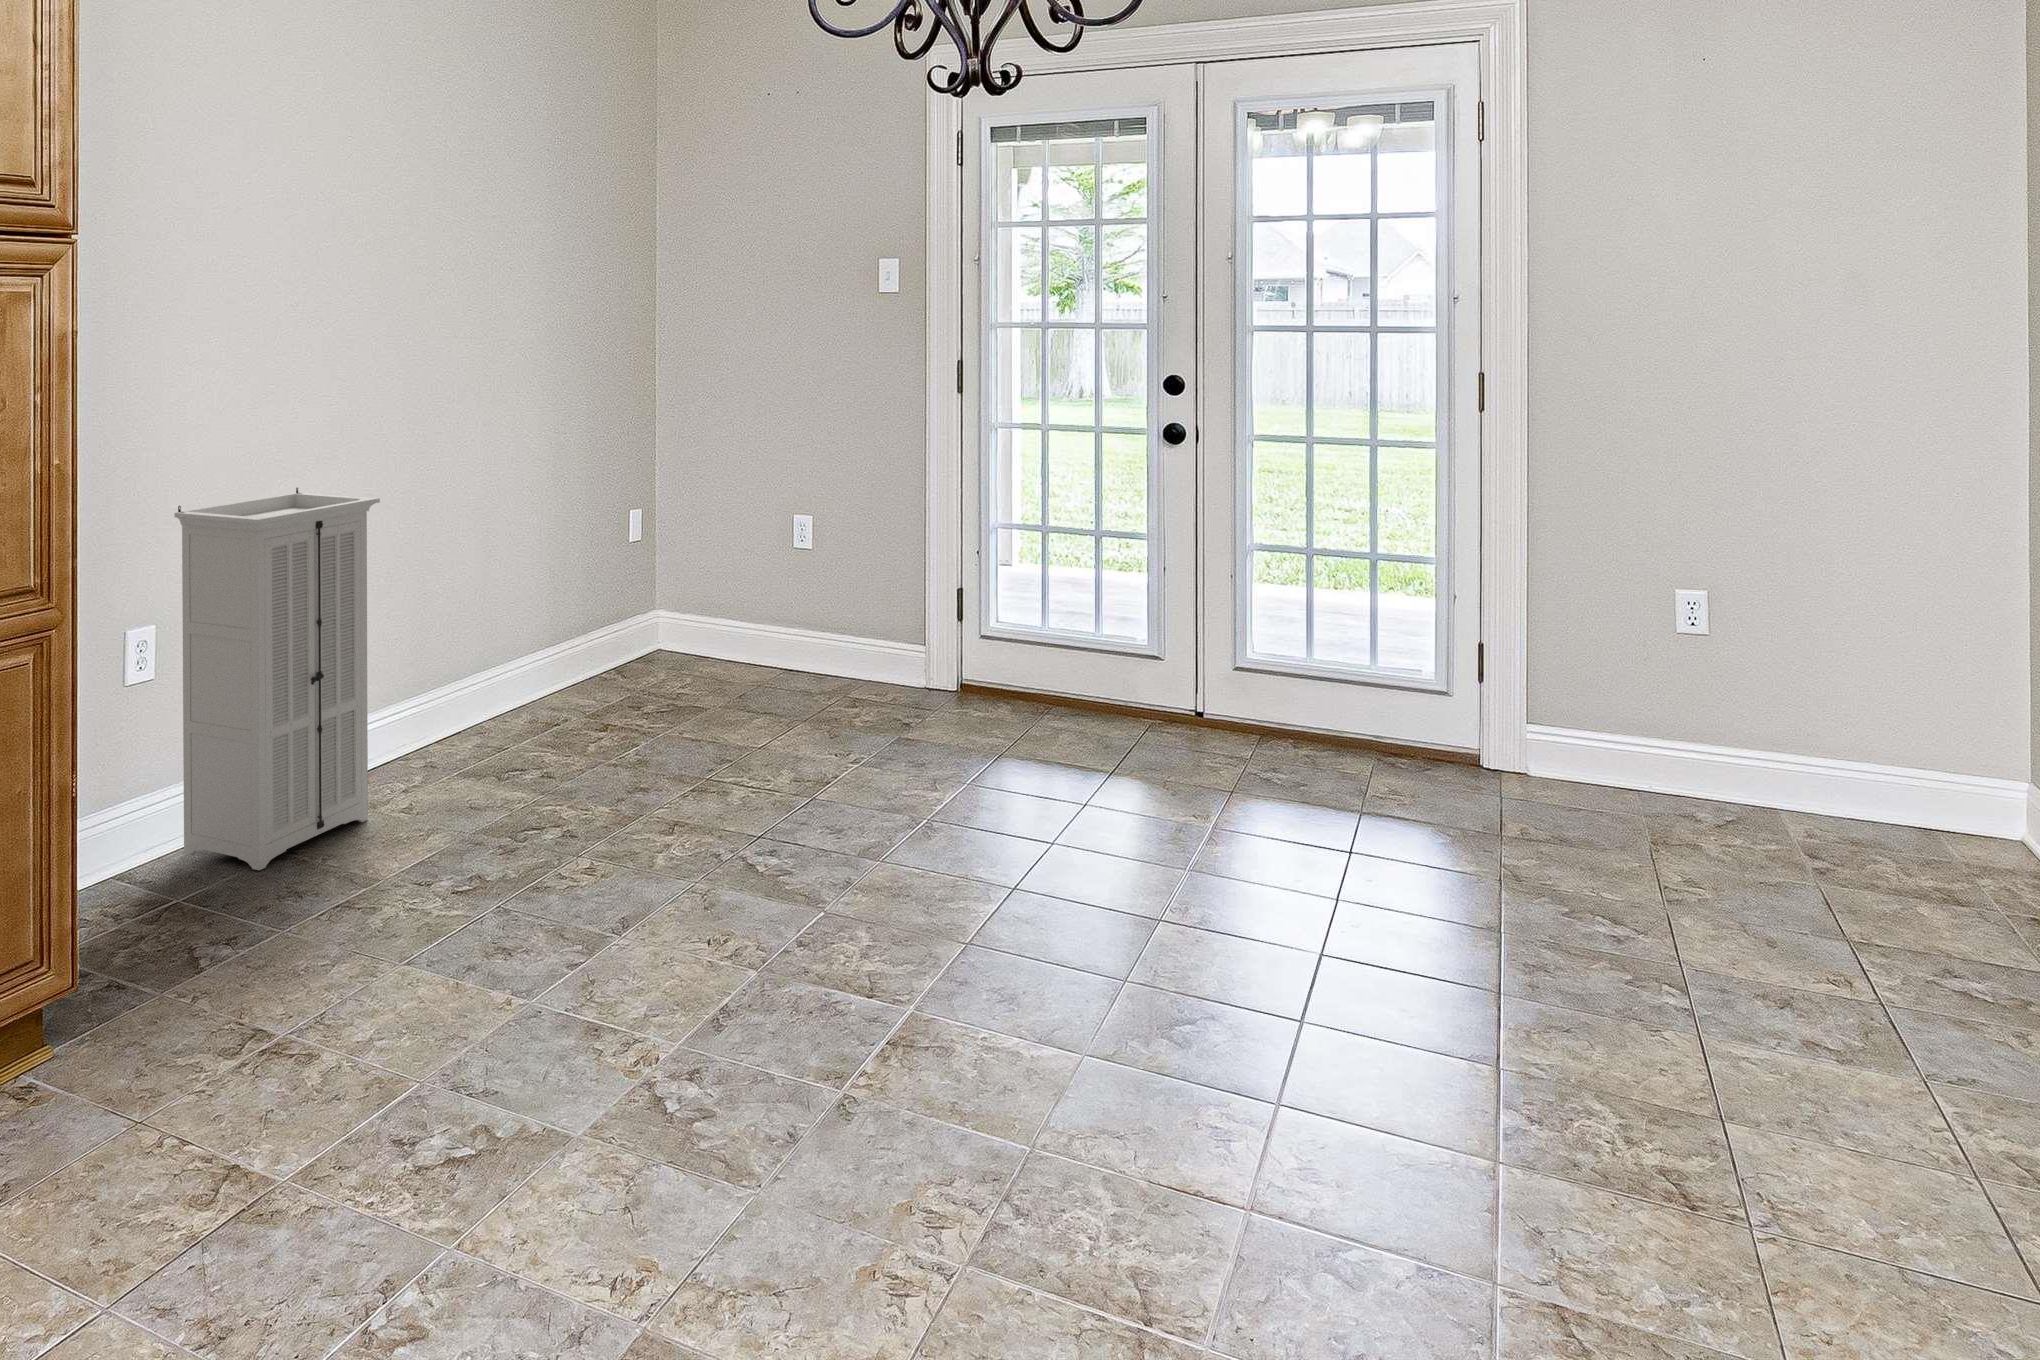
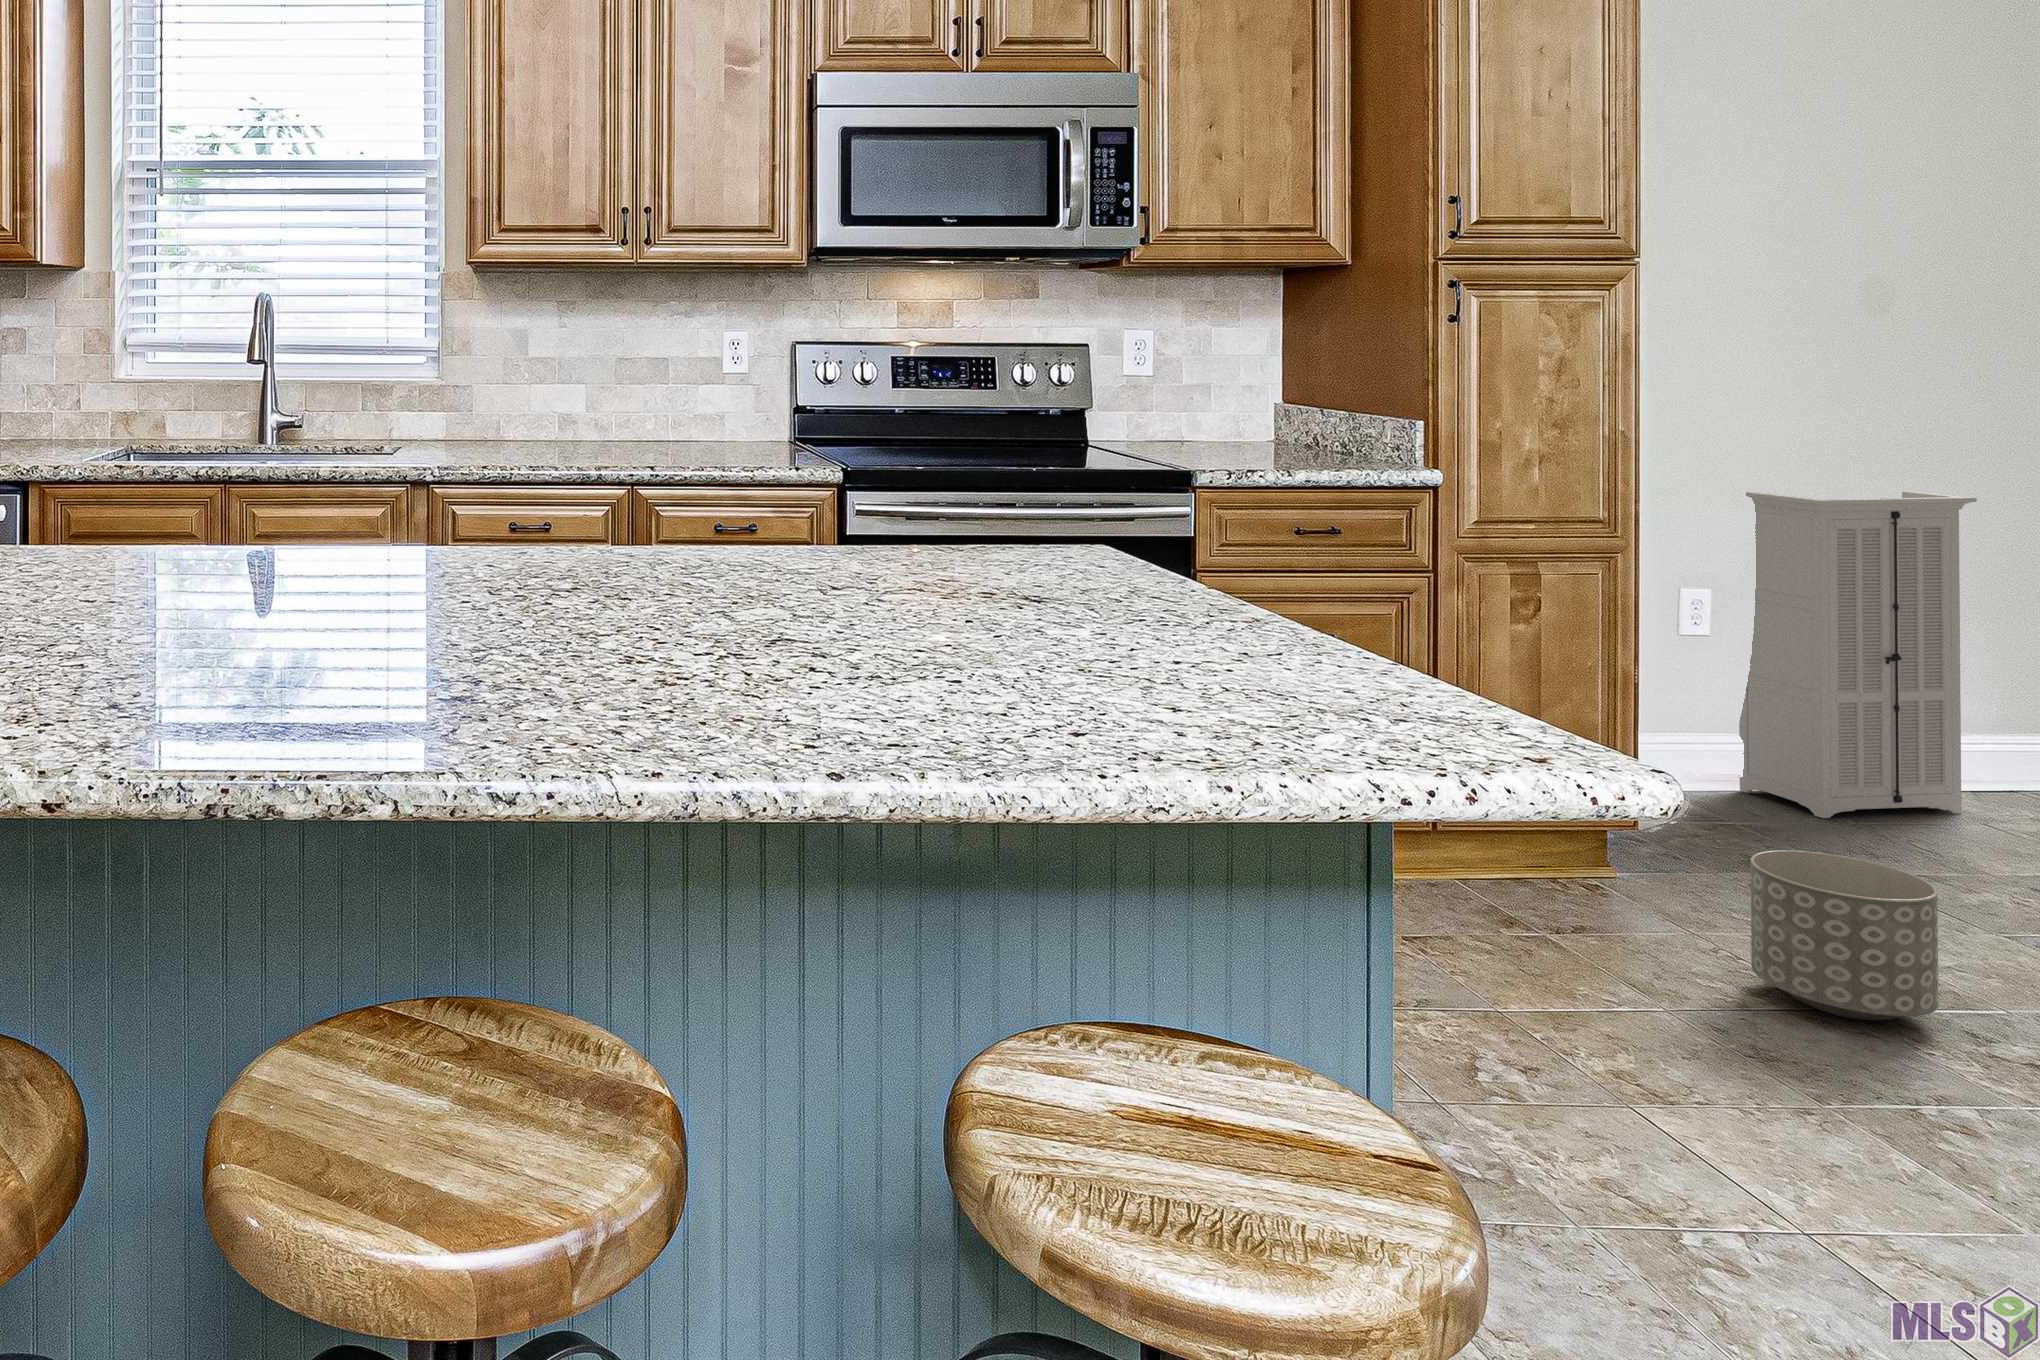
planter: none [201,998,387,1234] -> present [1751,850,1939,1020]

